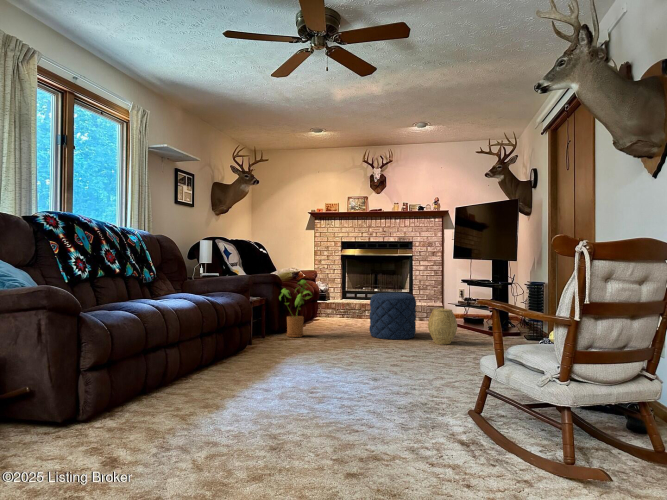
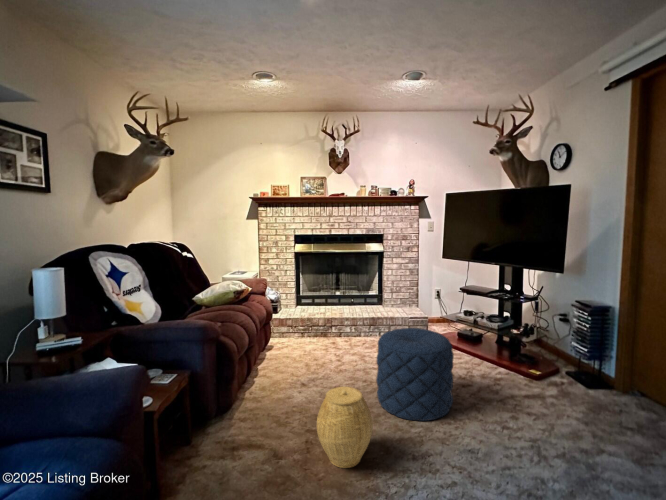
house plant: present [279,280,312,337] -> none [220,326,288,439]
woven basket: present [428,308,457,344] -> present [317,386,373,468]

